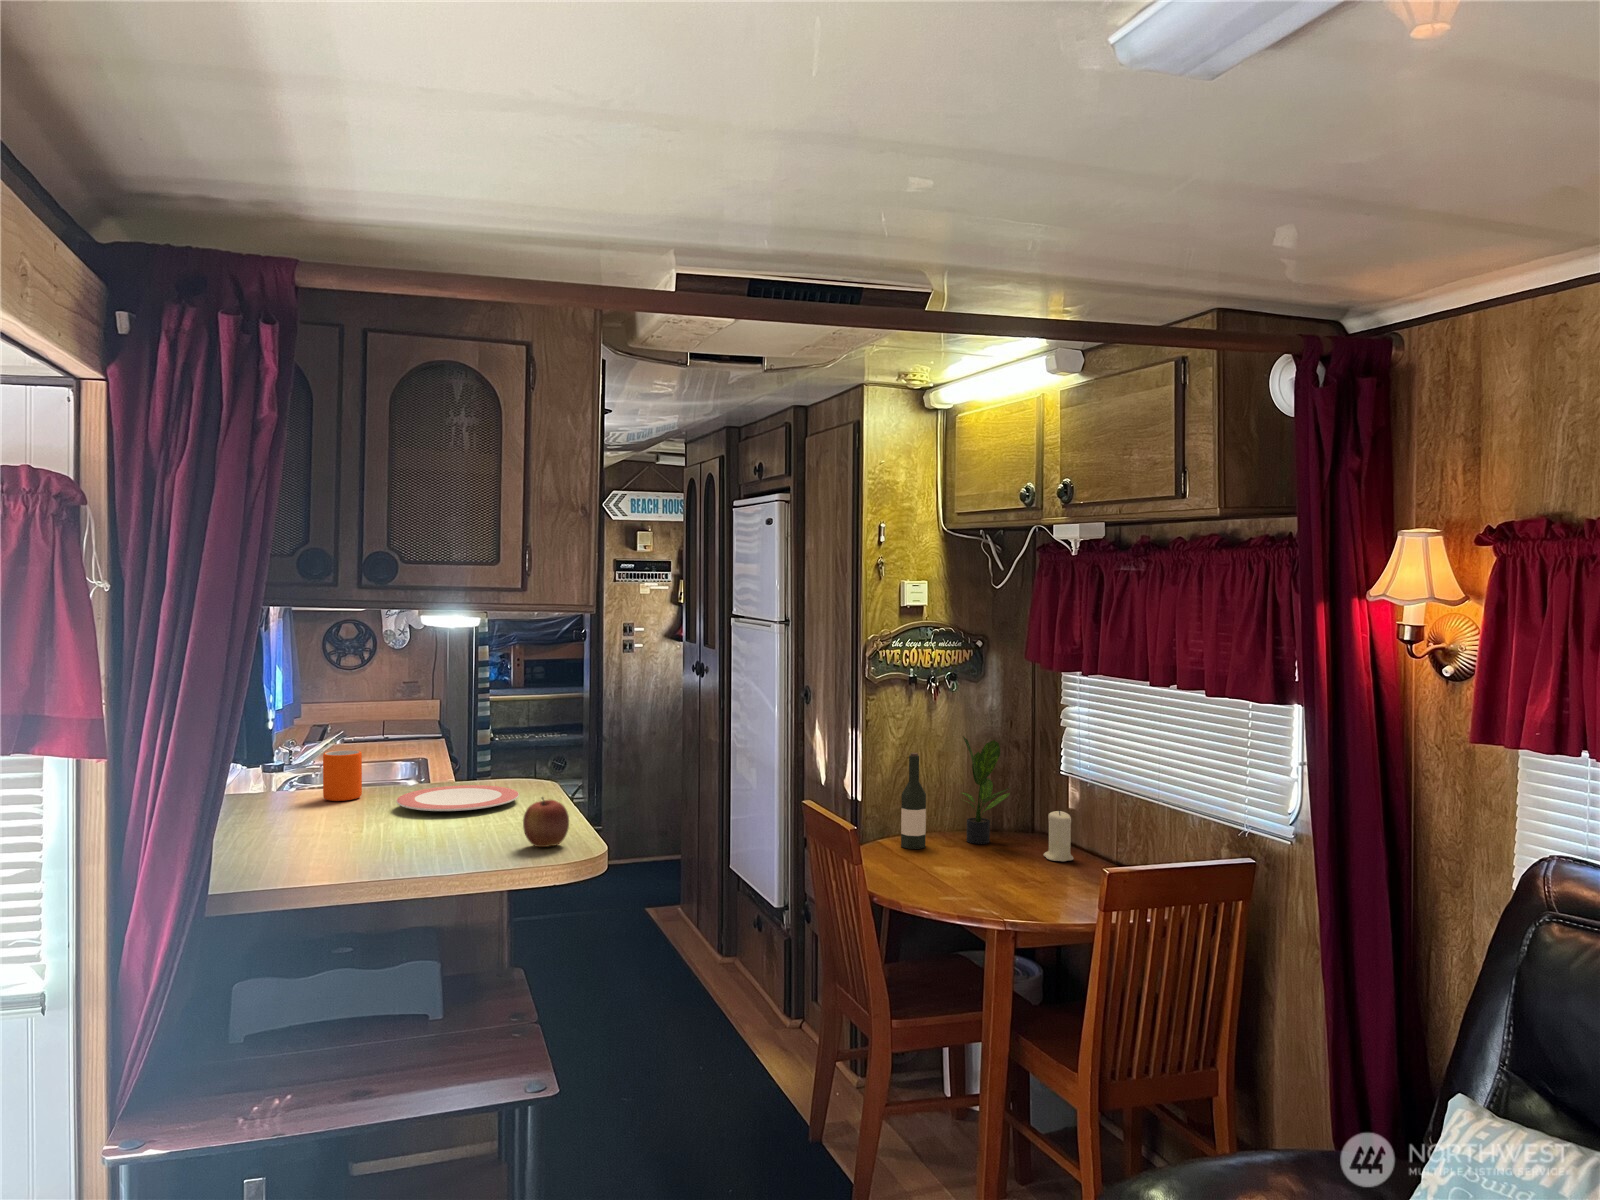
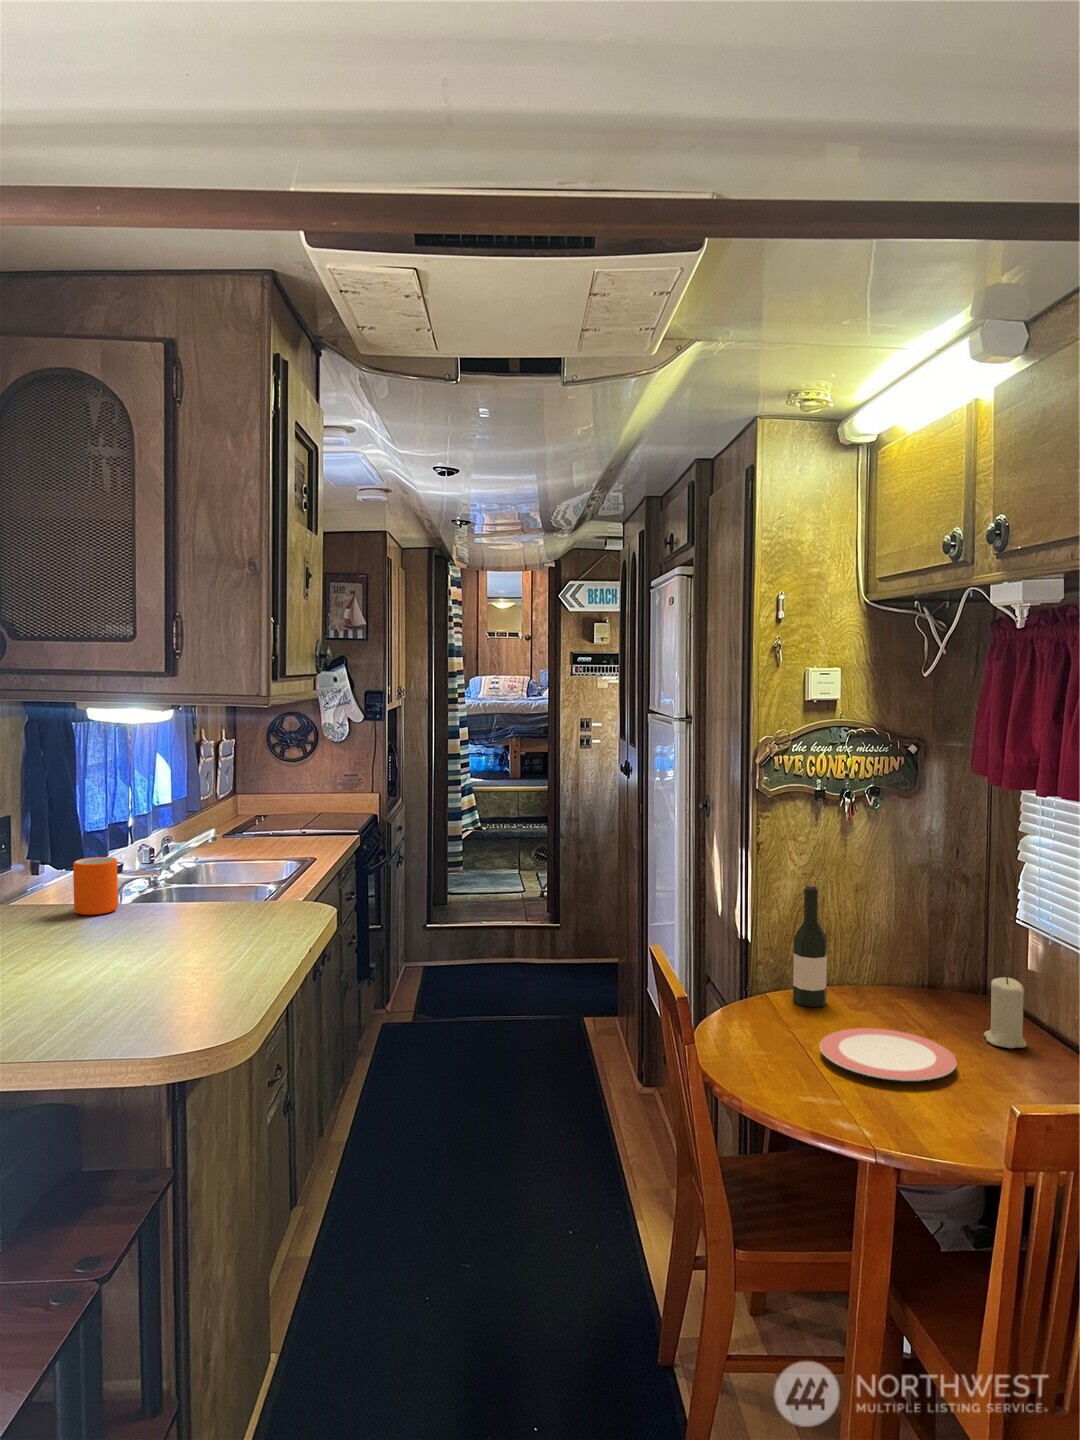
potted plant: present [962,736,1011,844] -> none [870,865,946,1007]
plate: present [396,785,519,811] -> present [820,1028,957,1081]
apple: present [523,797,569,847] -> none [135,949,199,1018]

